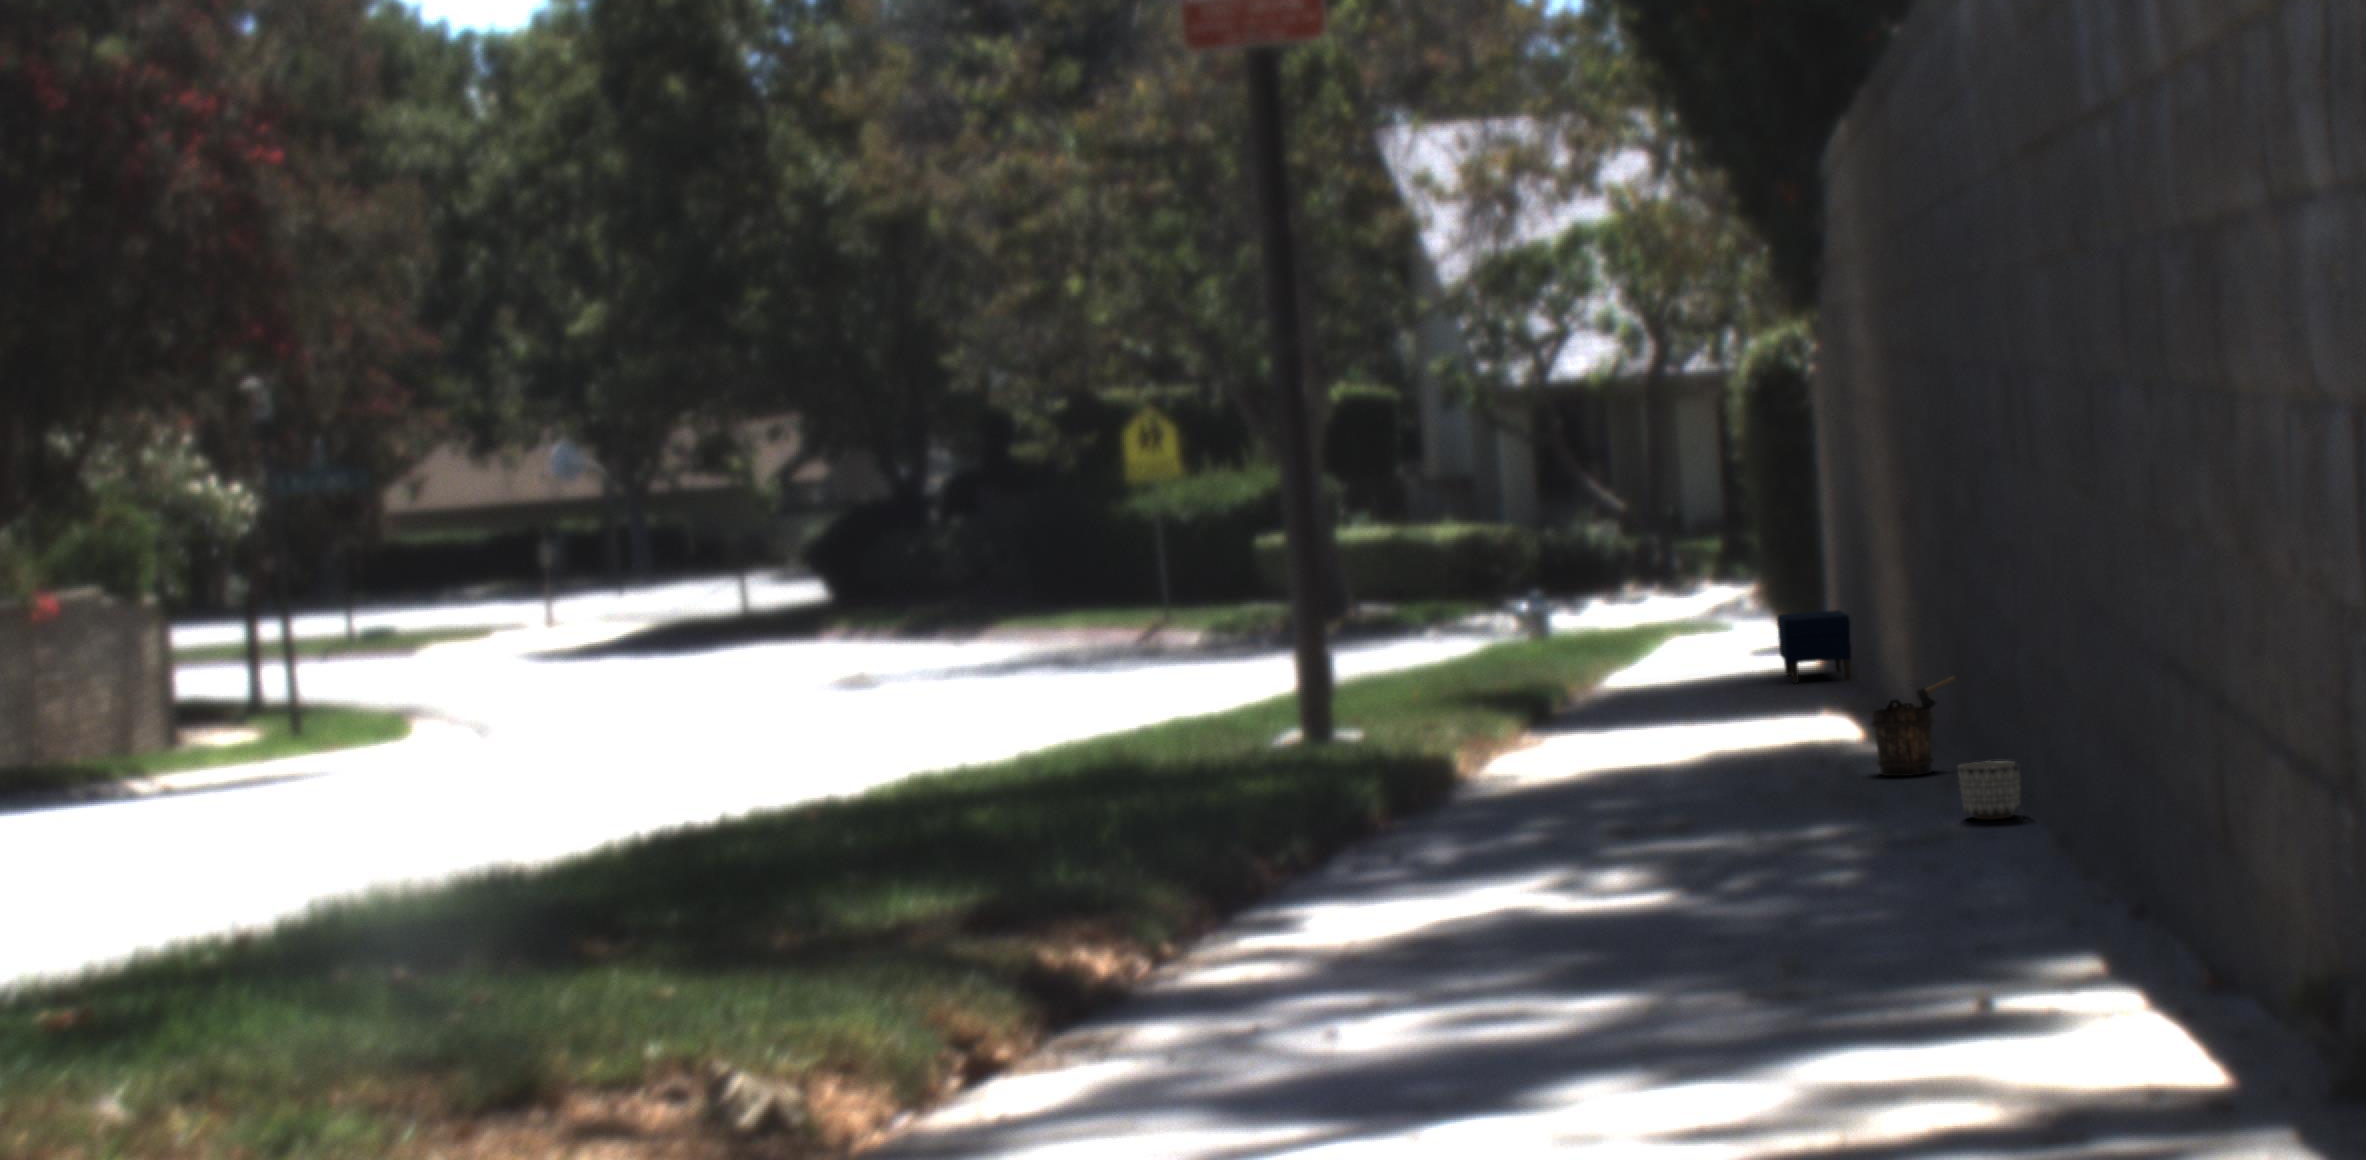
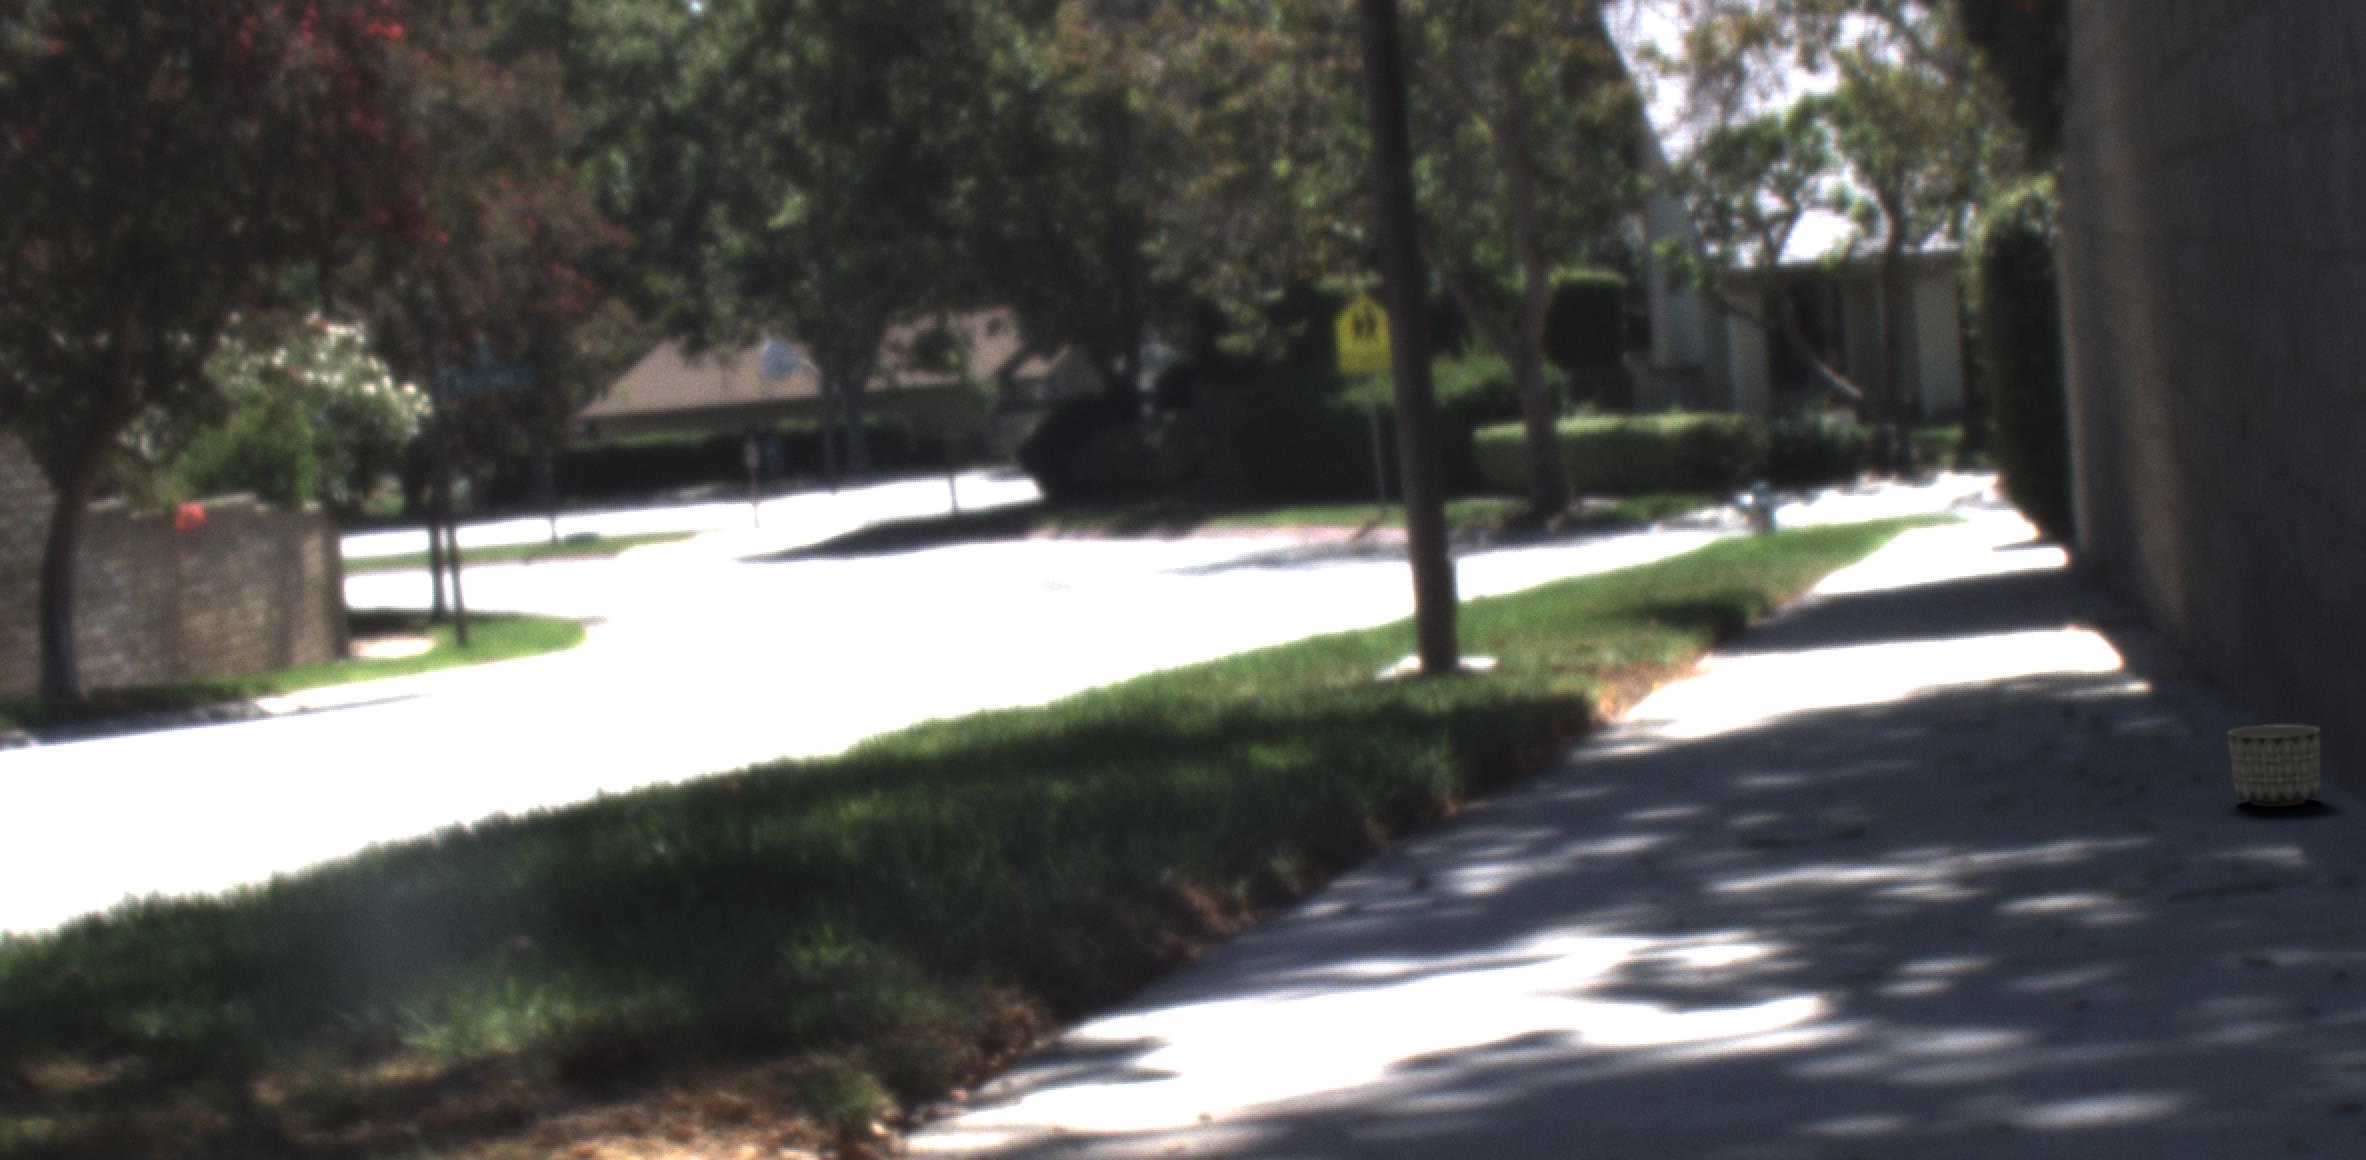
bench: present [1777,610,1851,684] -> none [2010,508,2100,595]
bucket: present [1871,677,1955,776] -> none [2110,601,2224,730]

